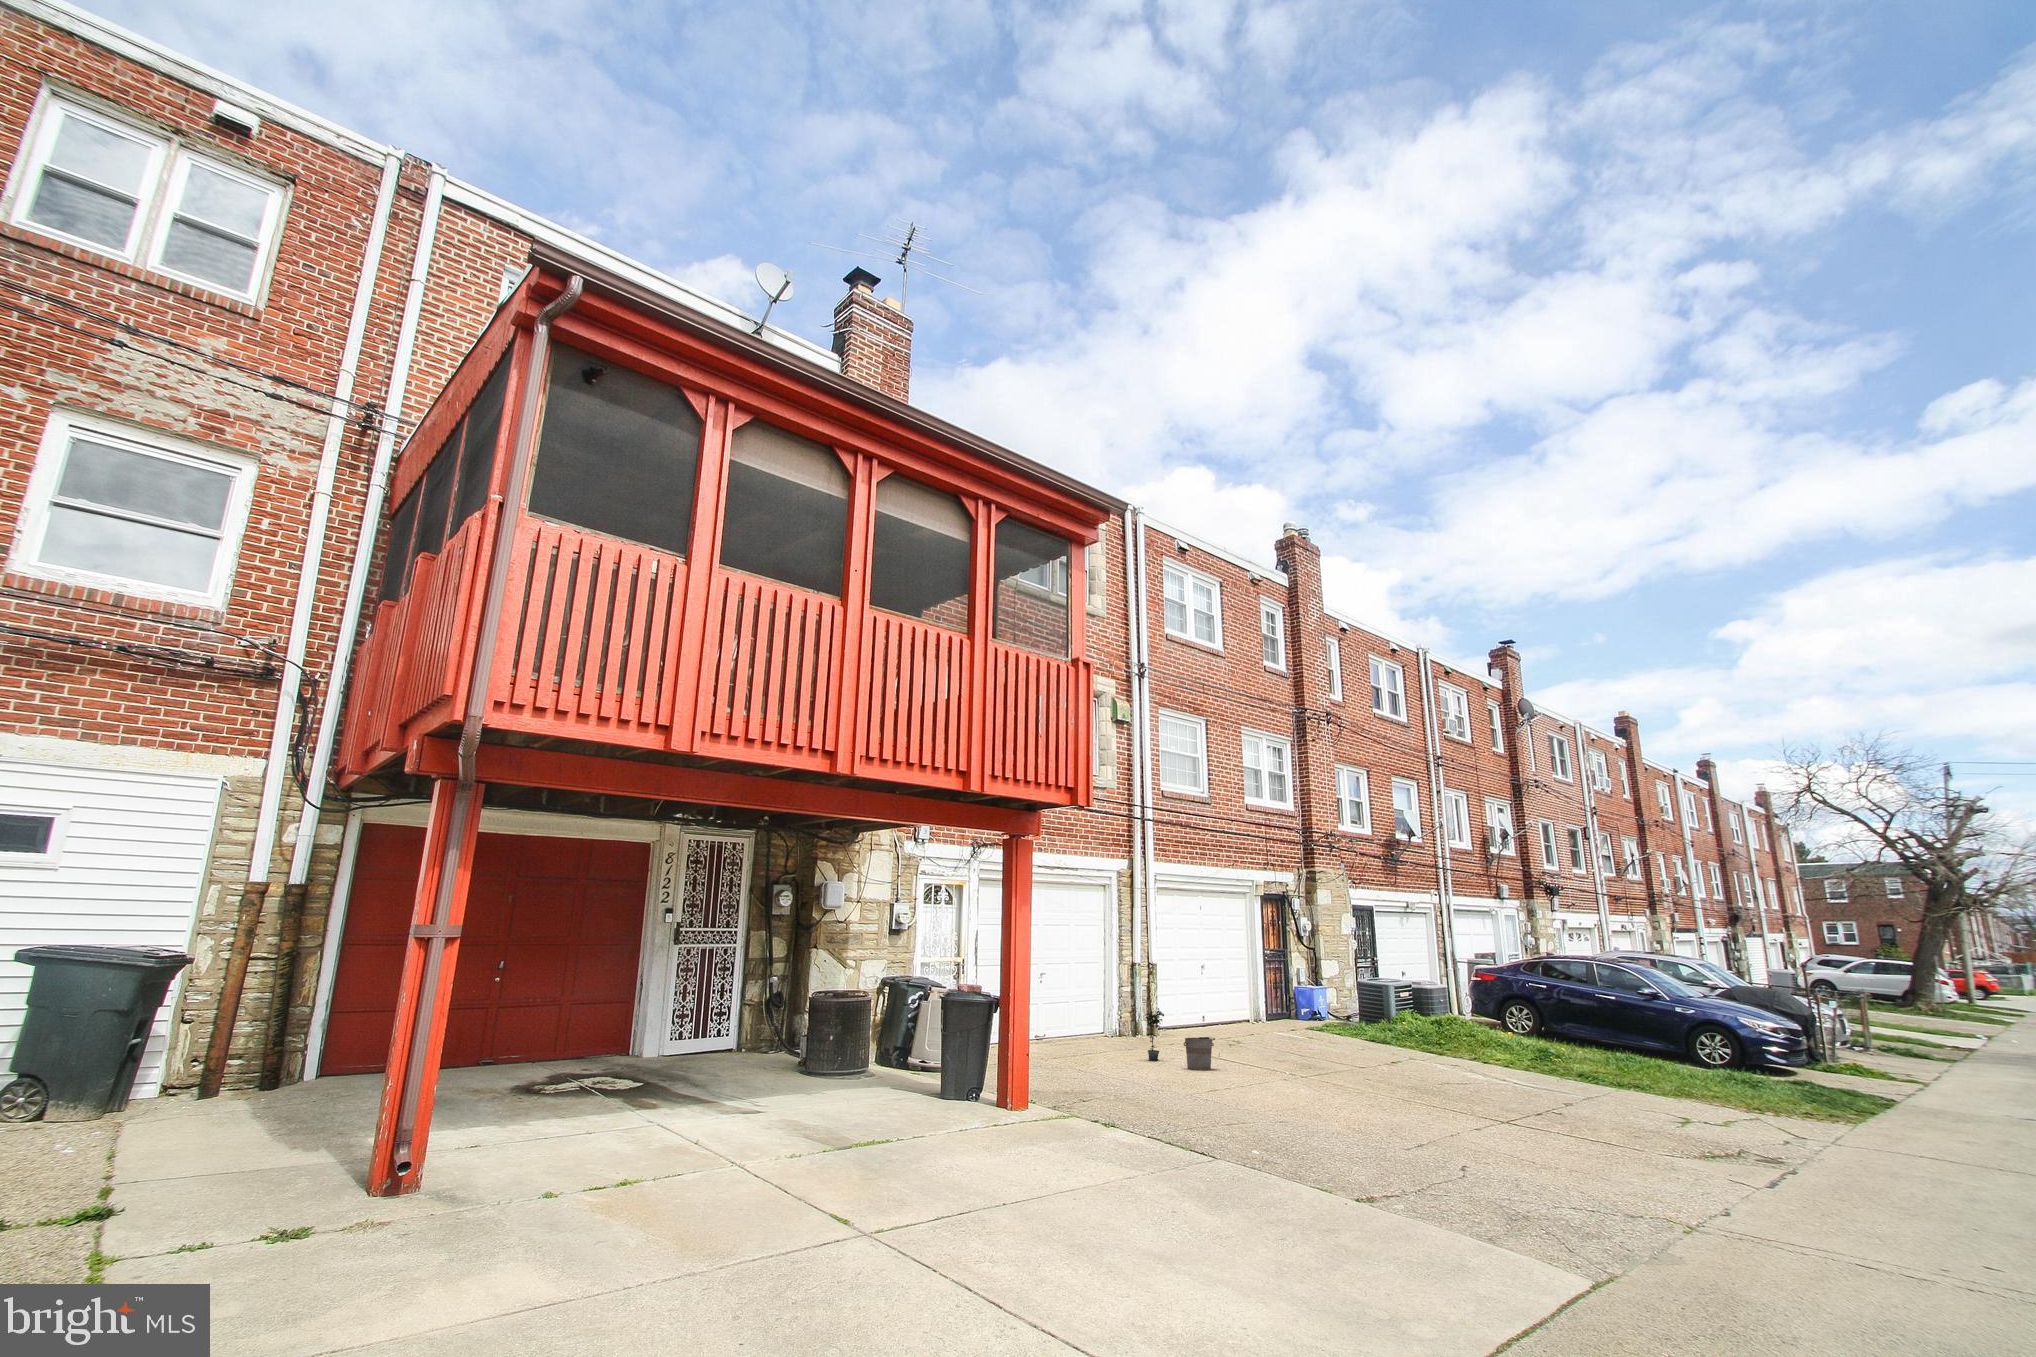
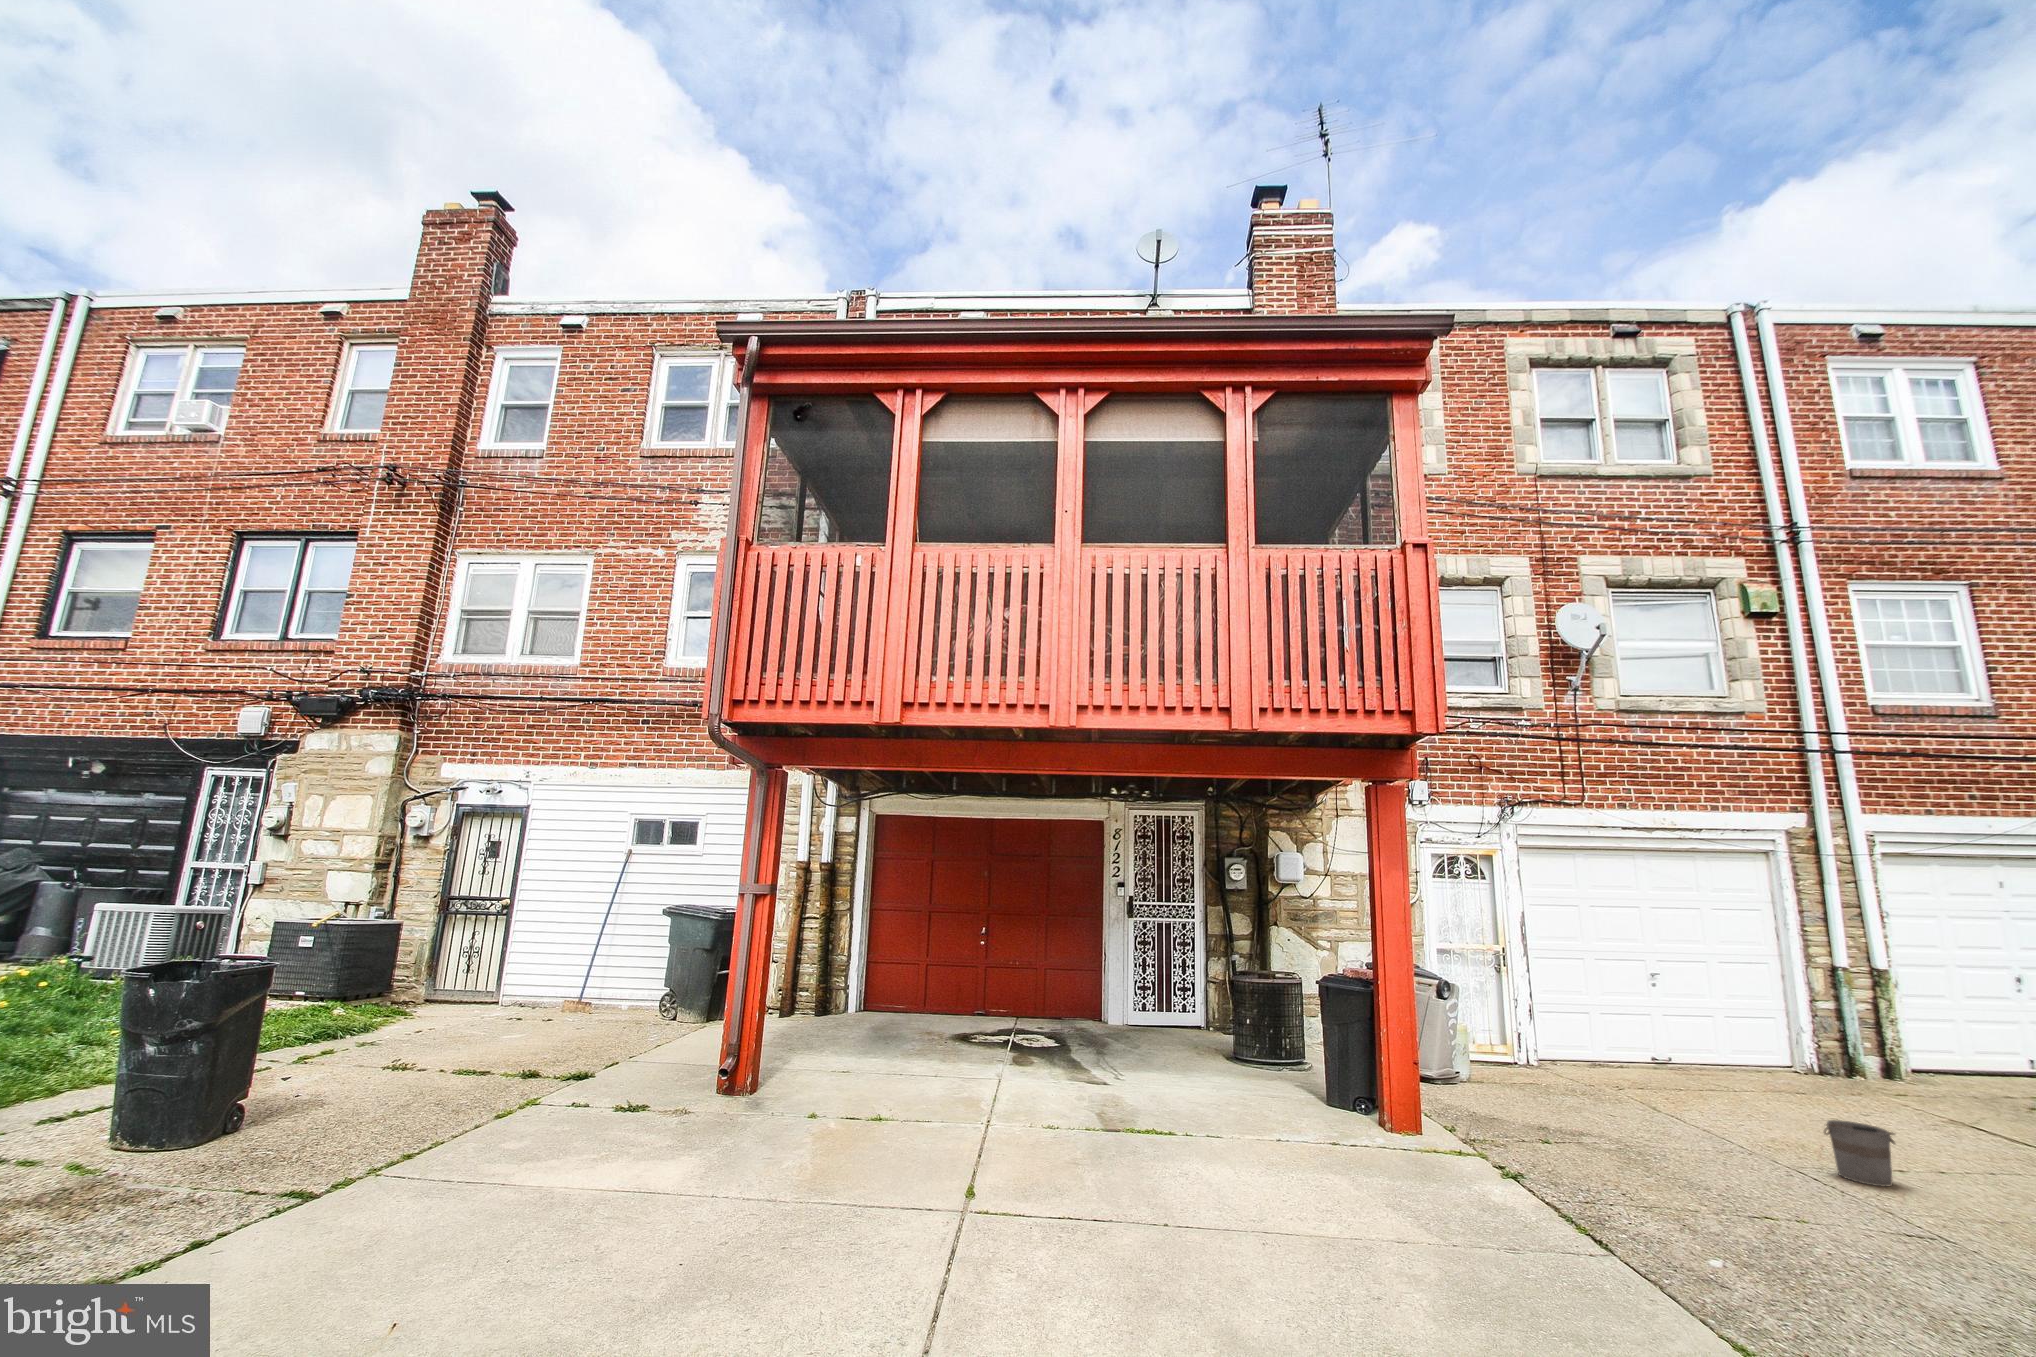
potted plant: present [1145,1008,1164,1061] -> none [1770,1056,1815,1141]

